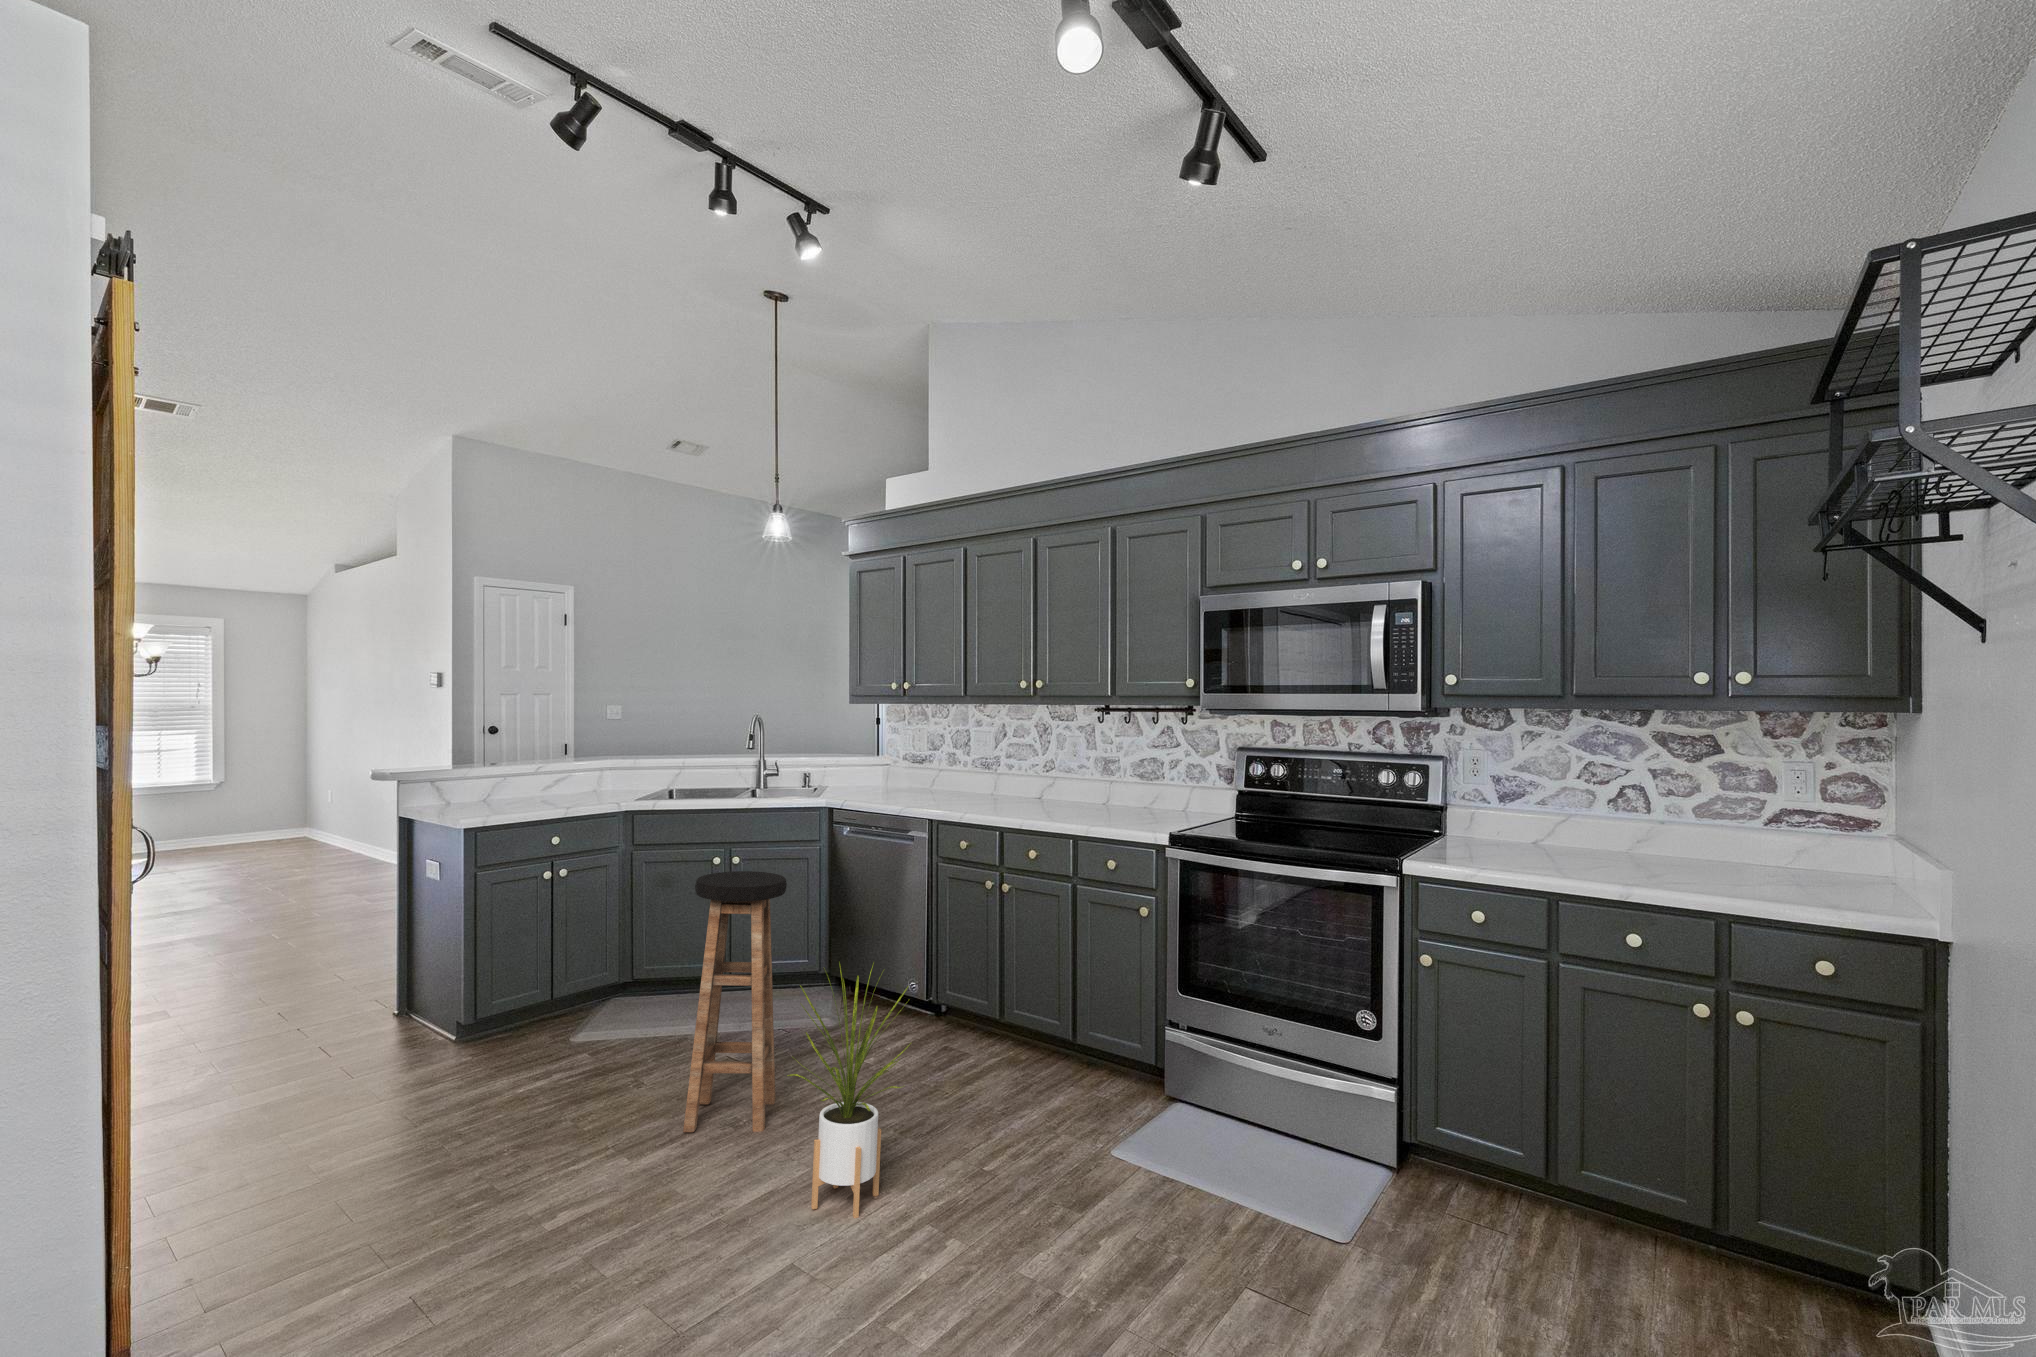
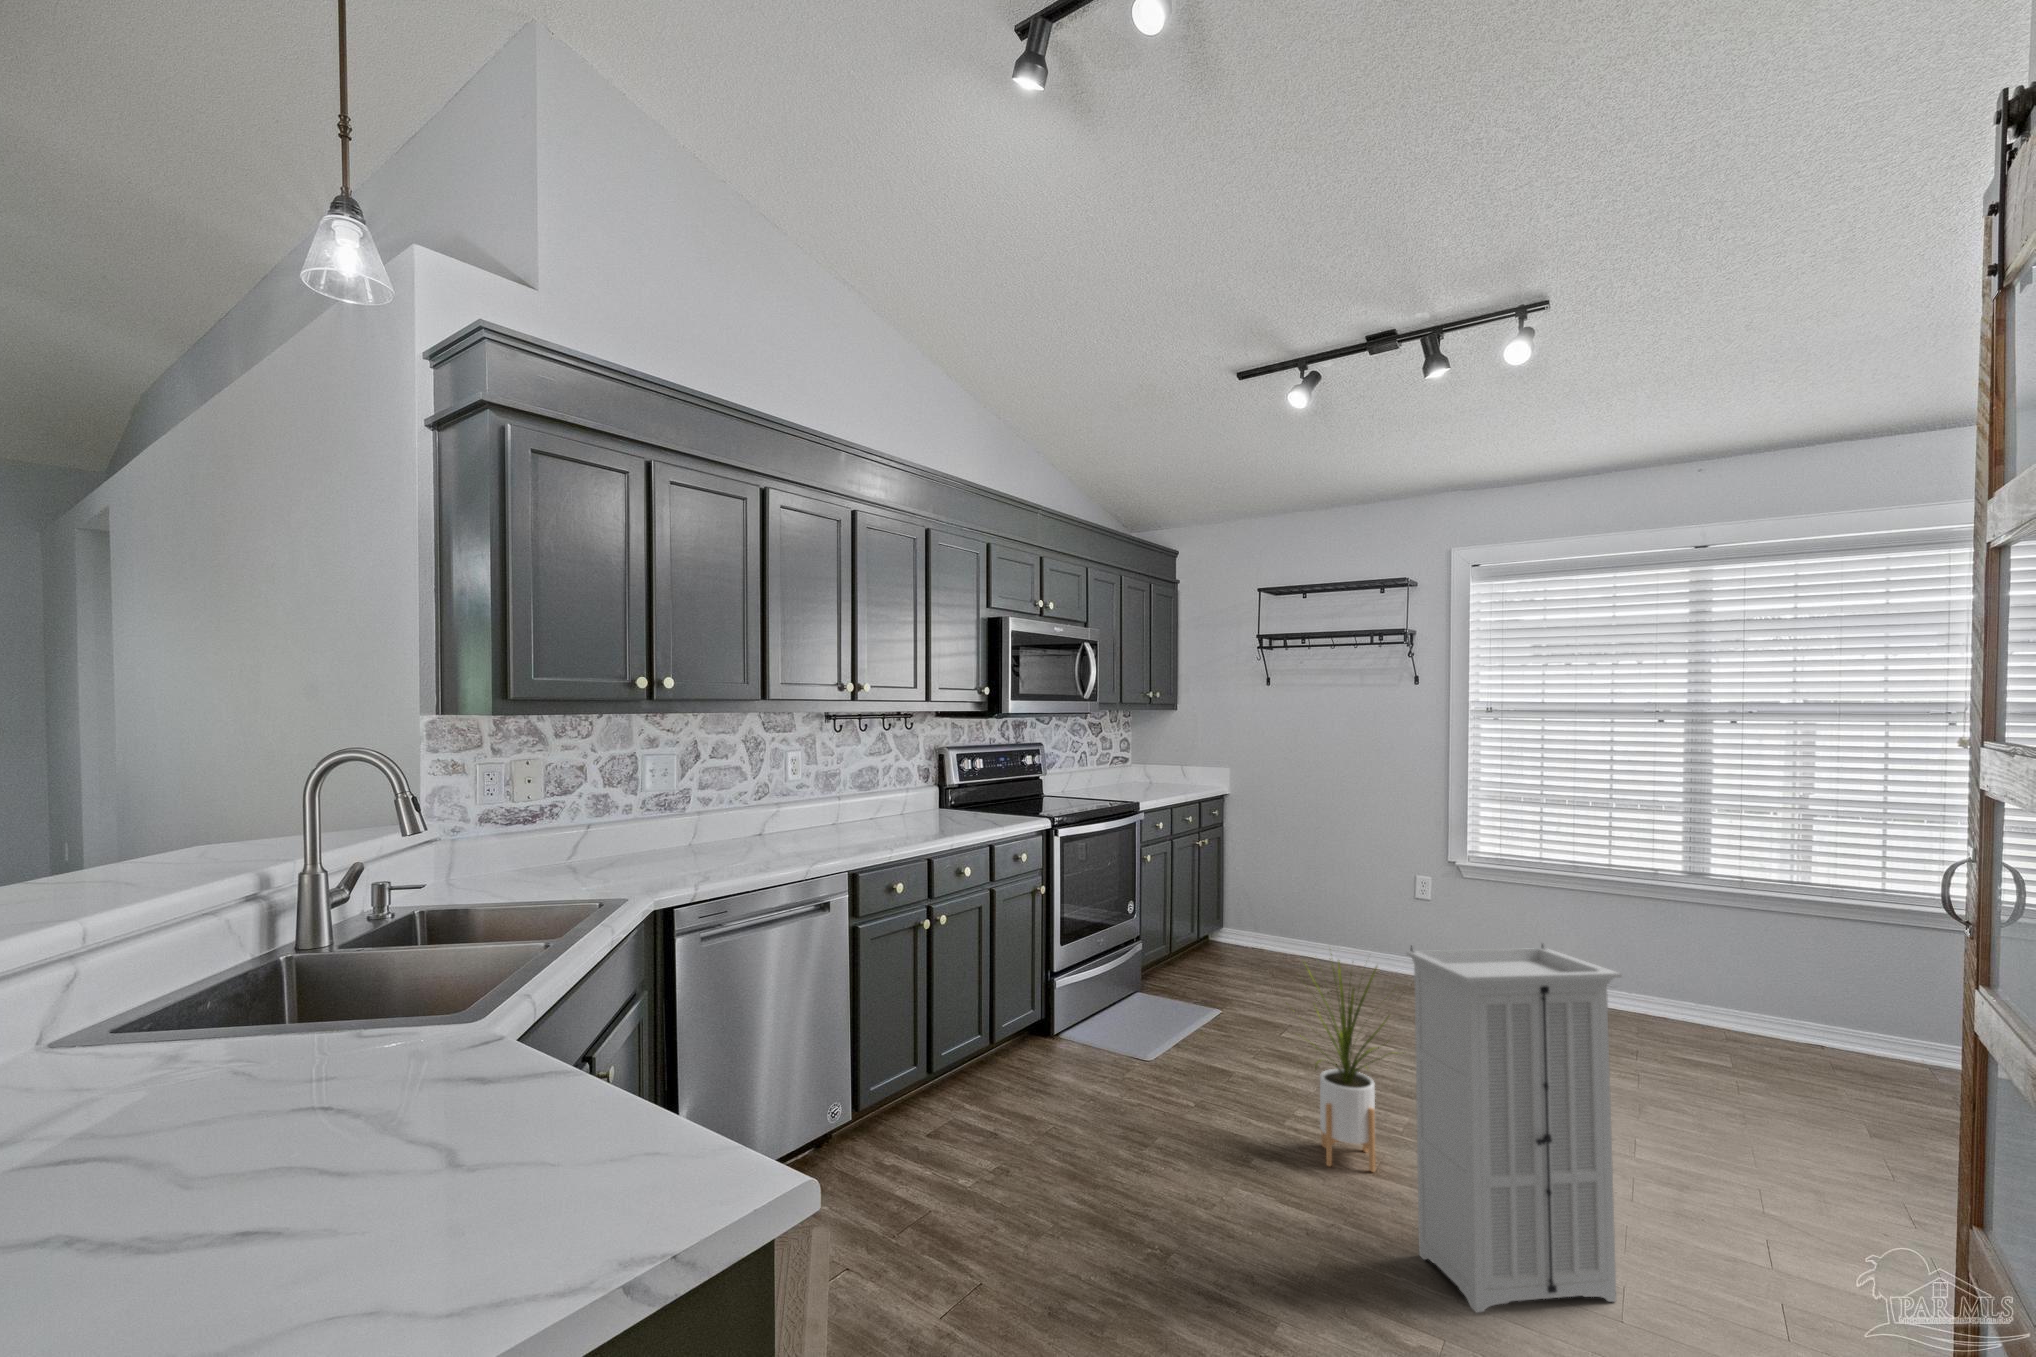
bar stool: present [683,871,787,1132] -> none [1148,936,1280,1301]
storage cabinet: none [545,913,694,1274] -> present [1407,944,1622,1312]

